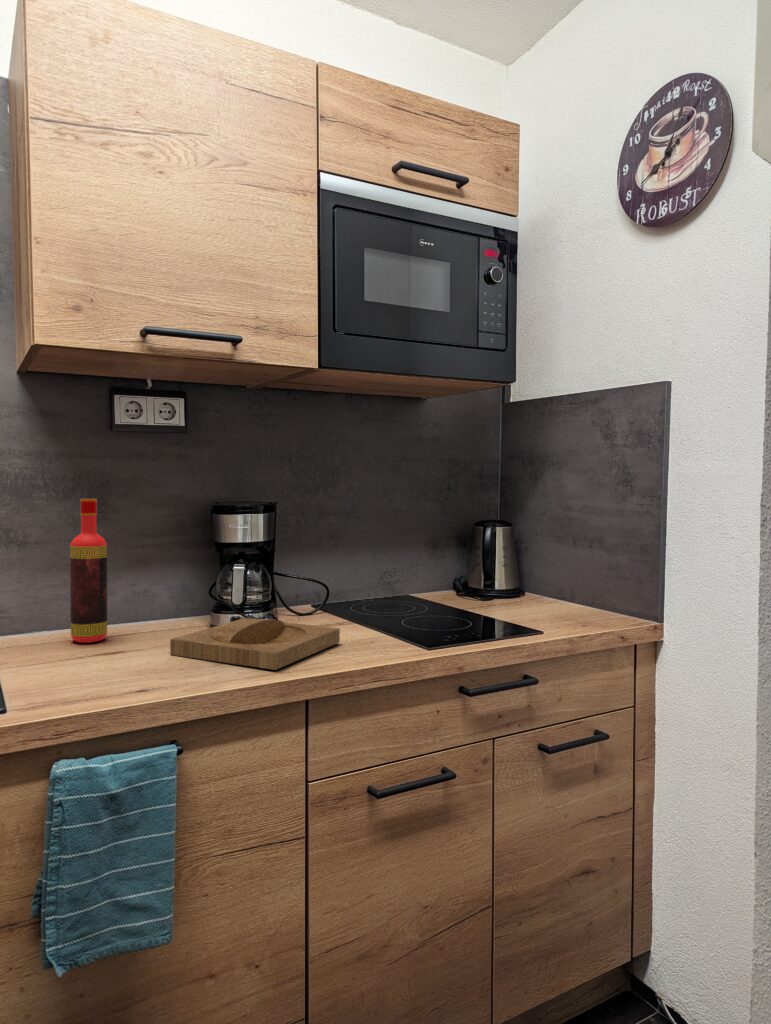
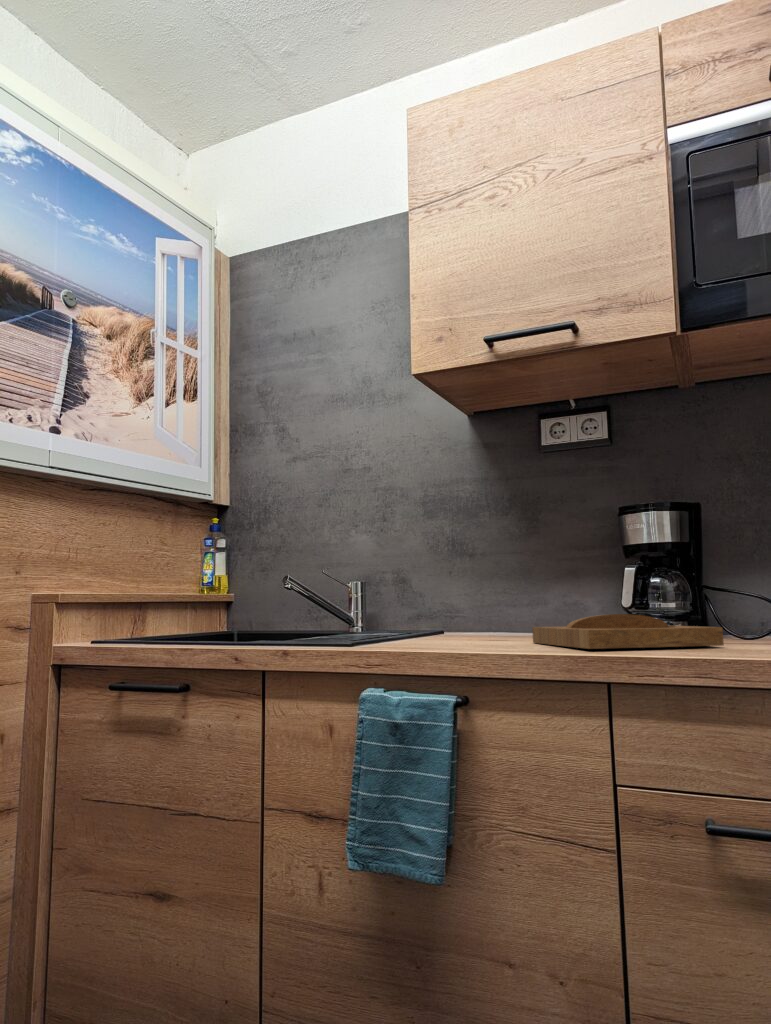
bottle: present [70,499,107,643] -> none [479,506,513,637]

